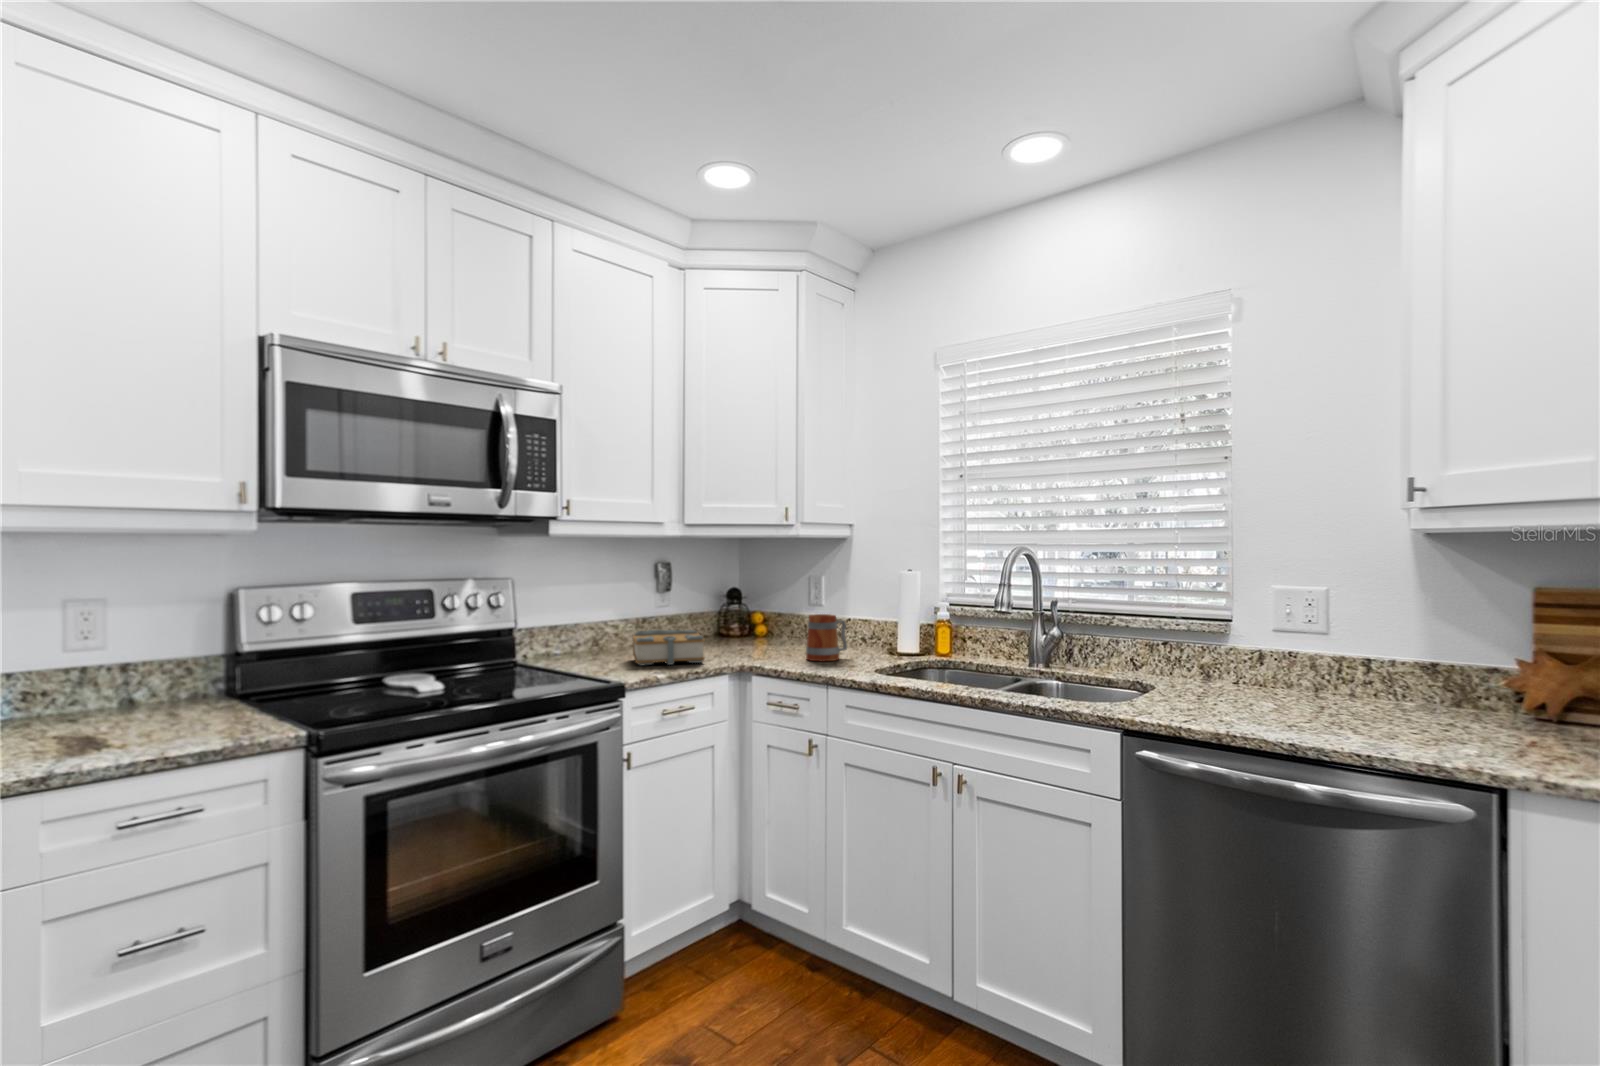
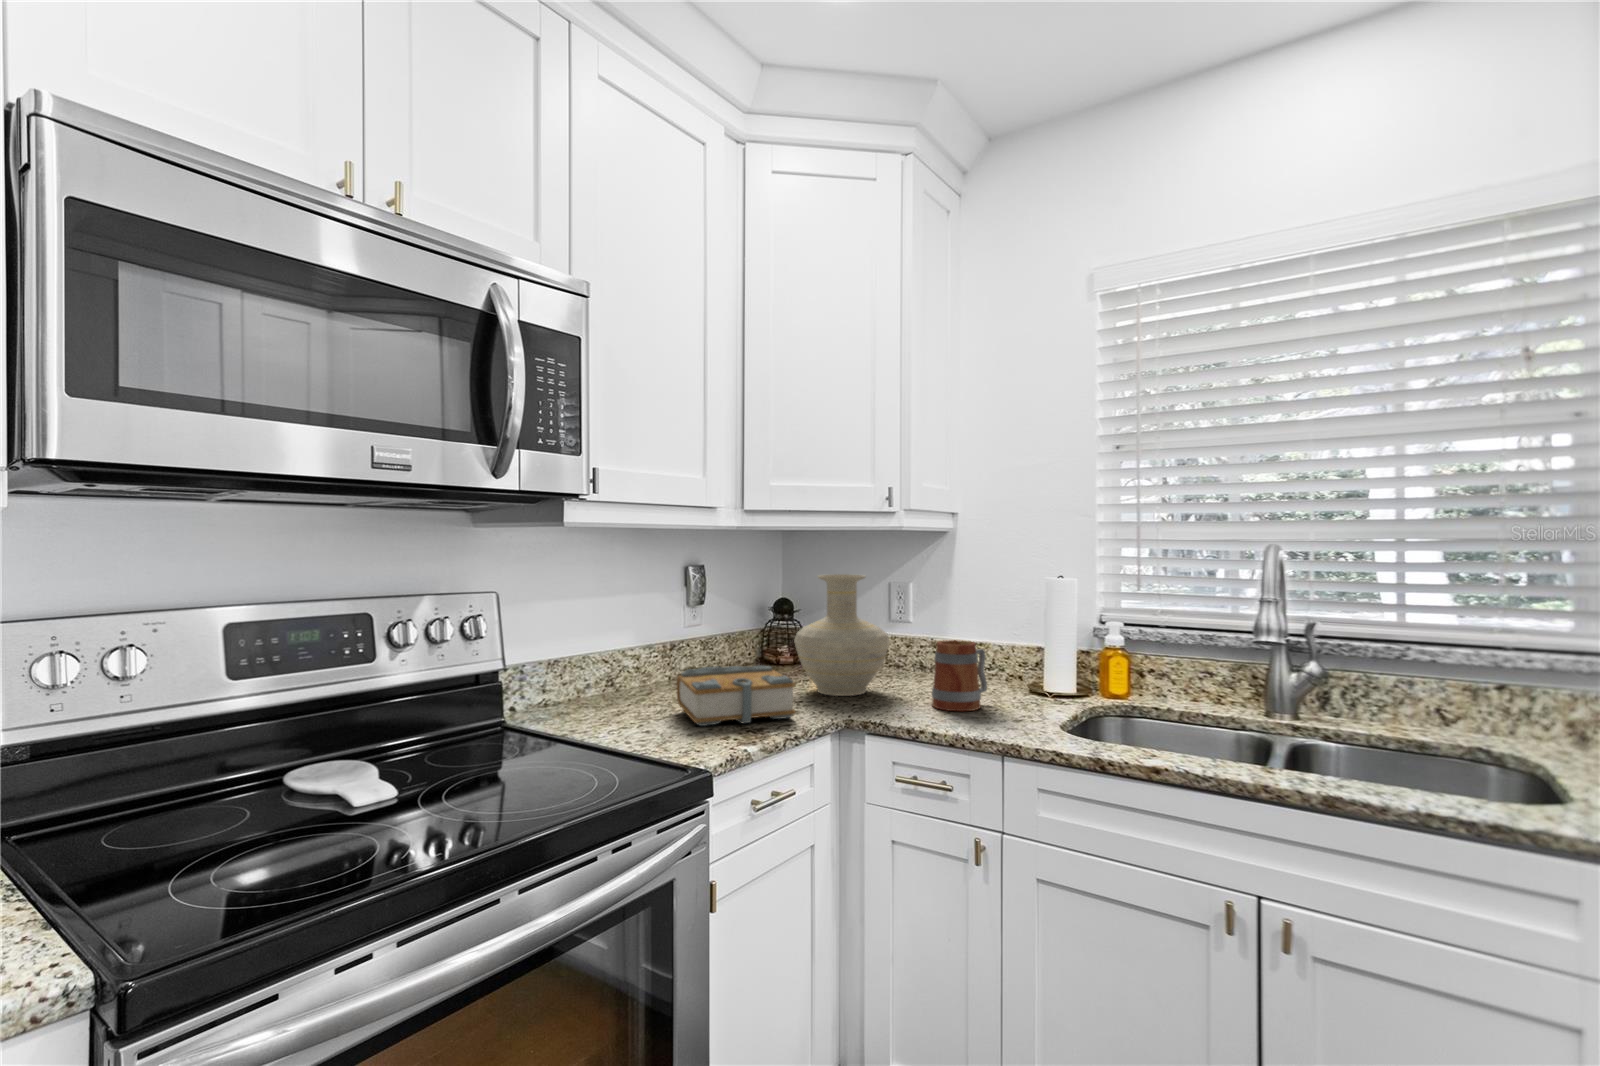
vase: none [722,569,788,653] -> present [795,574,889,696]

